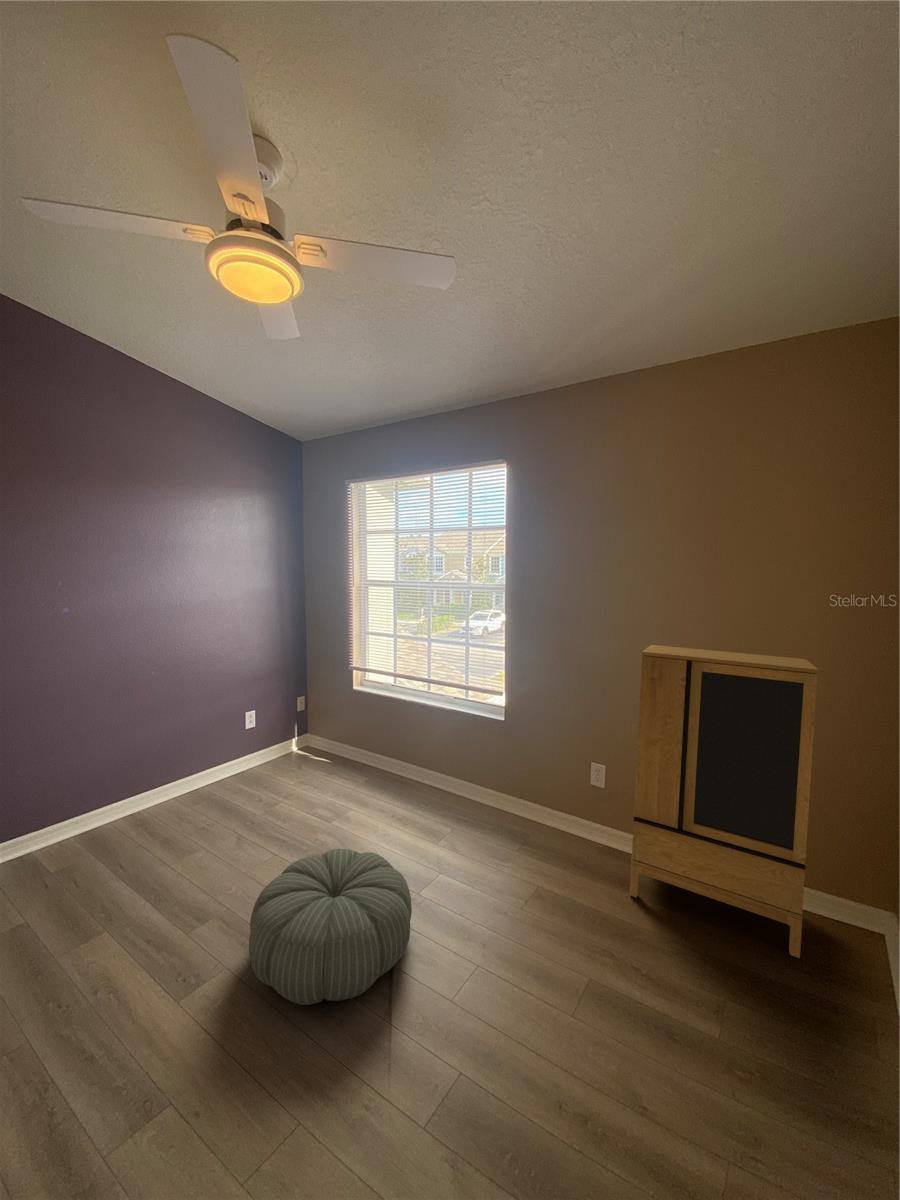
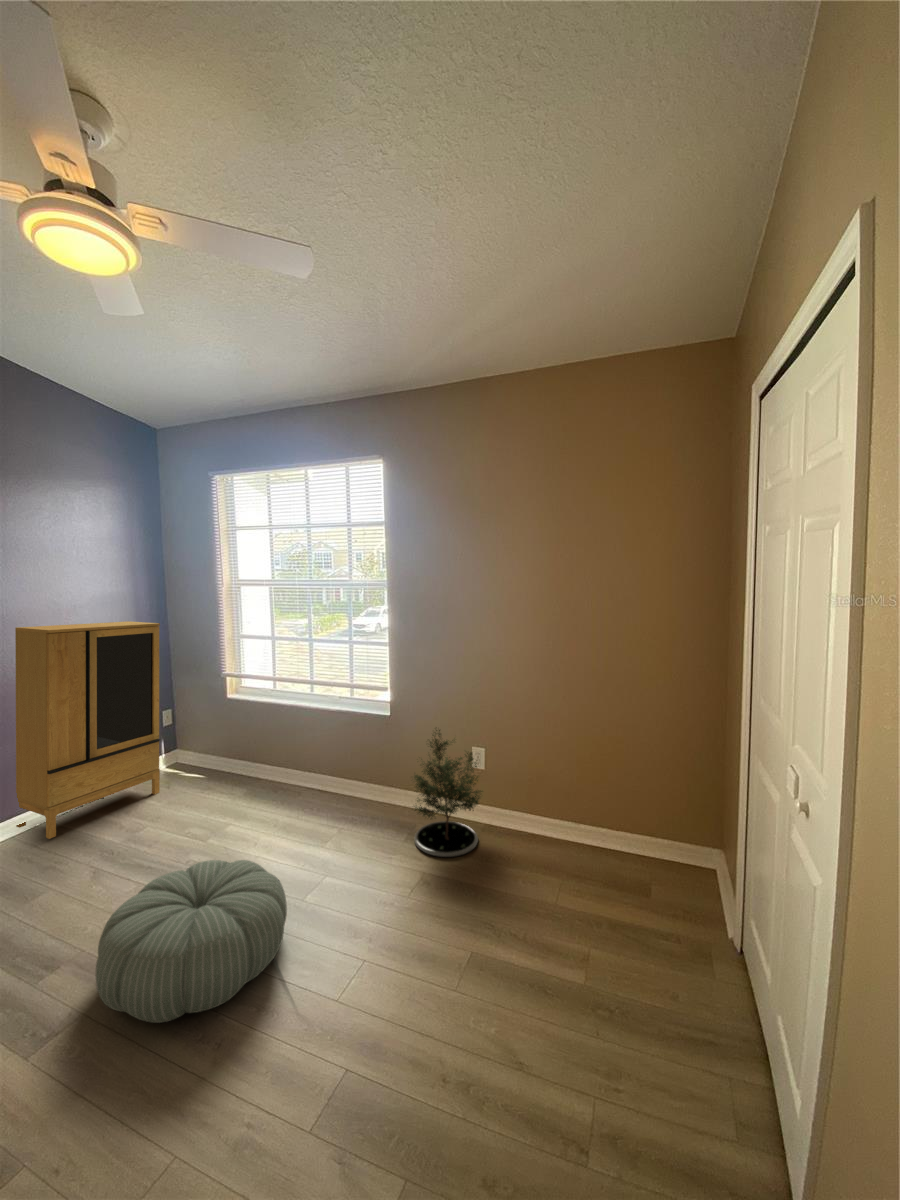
cabinet: present [629,645,819,958] -> present [15,621,160,839]
potted tree: none [526,737,602,873] -> present [414,730,482,857]

